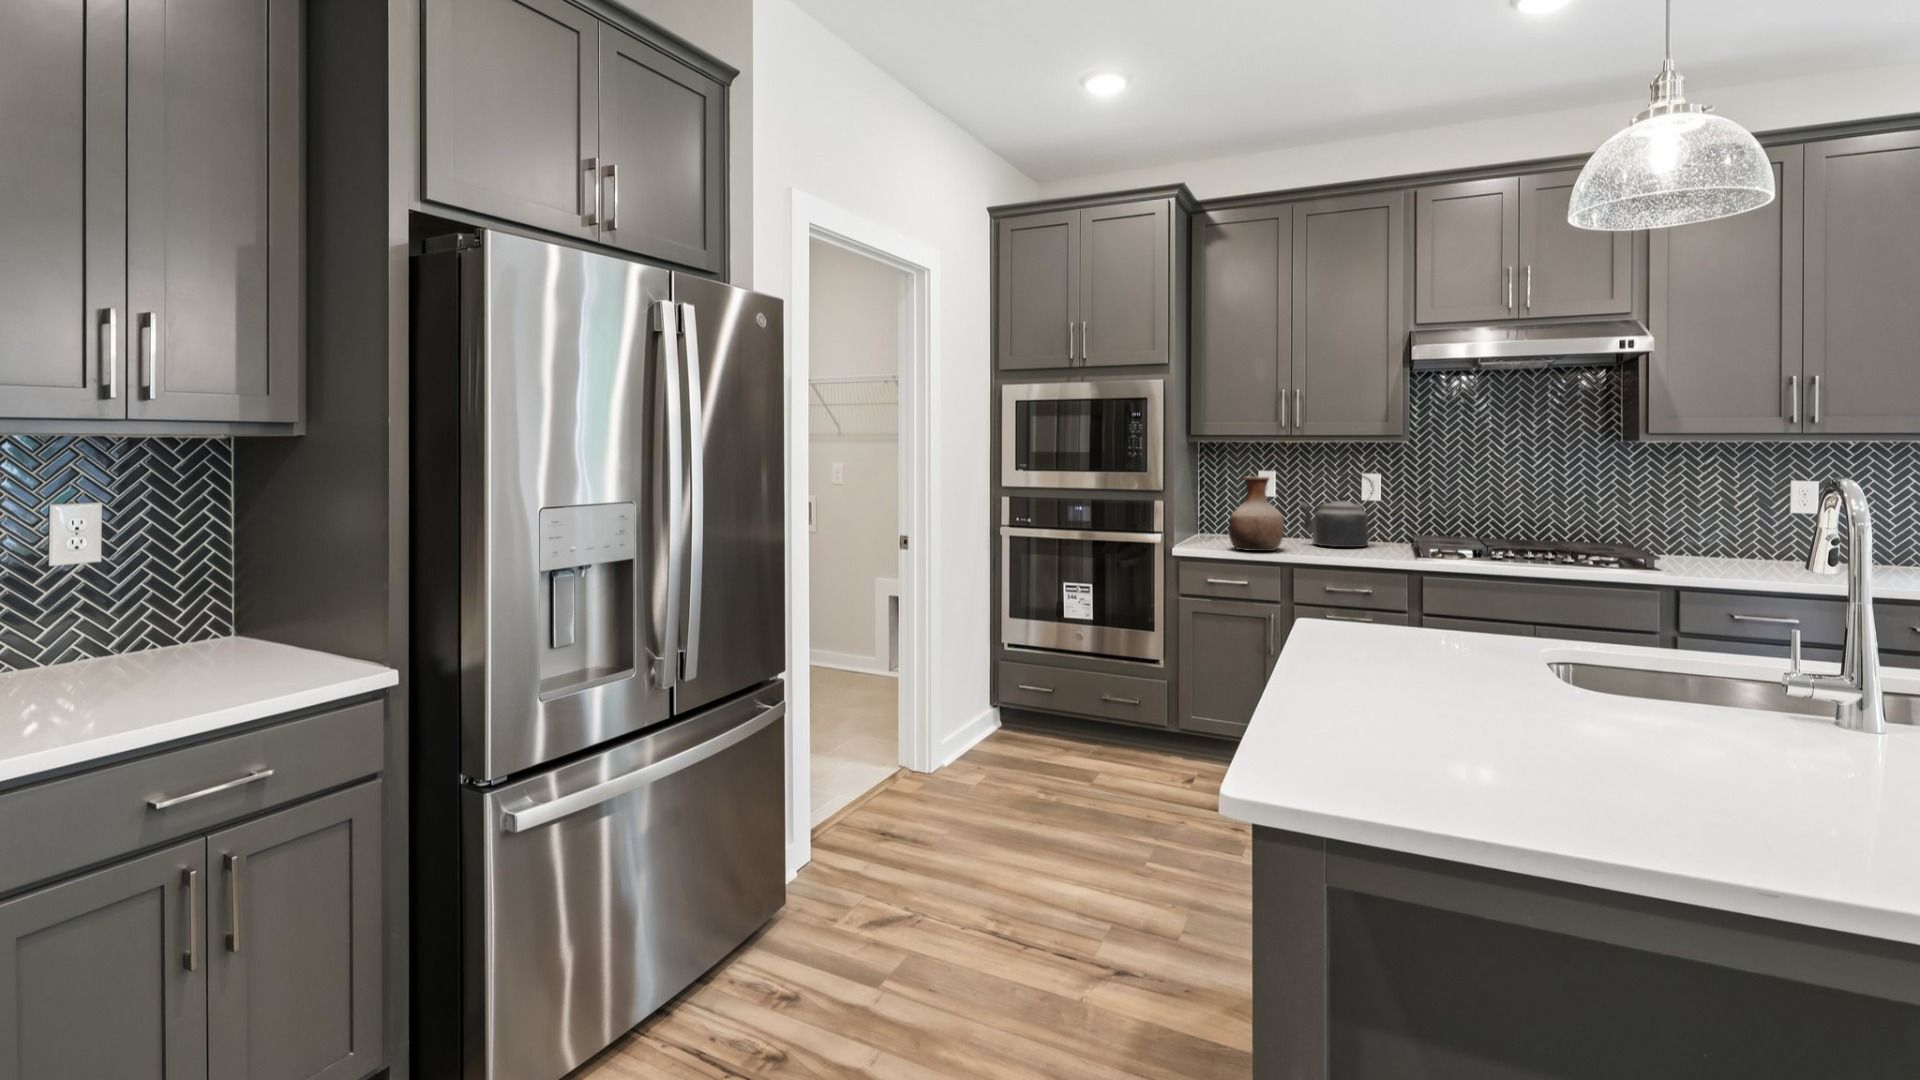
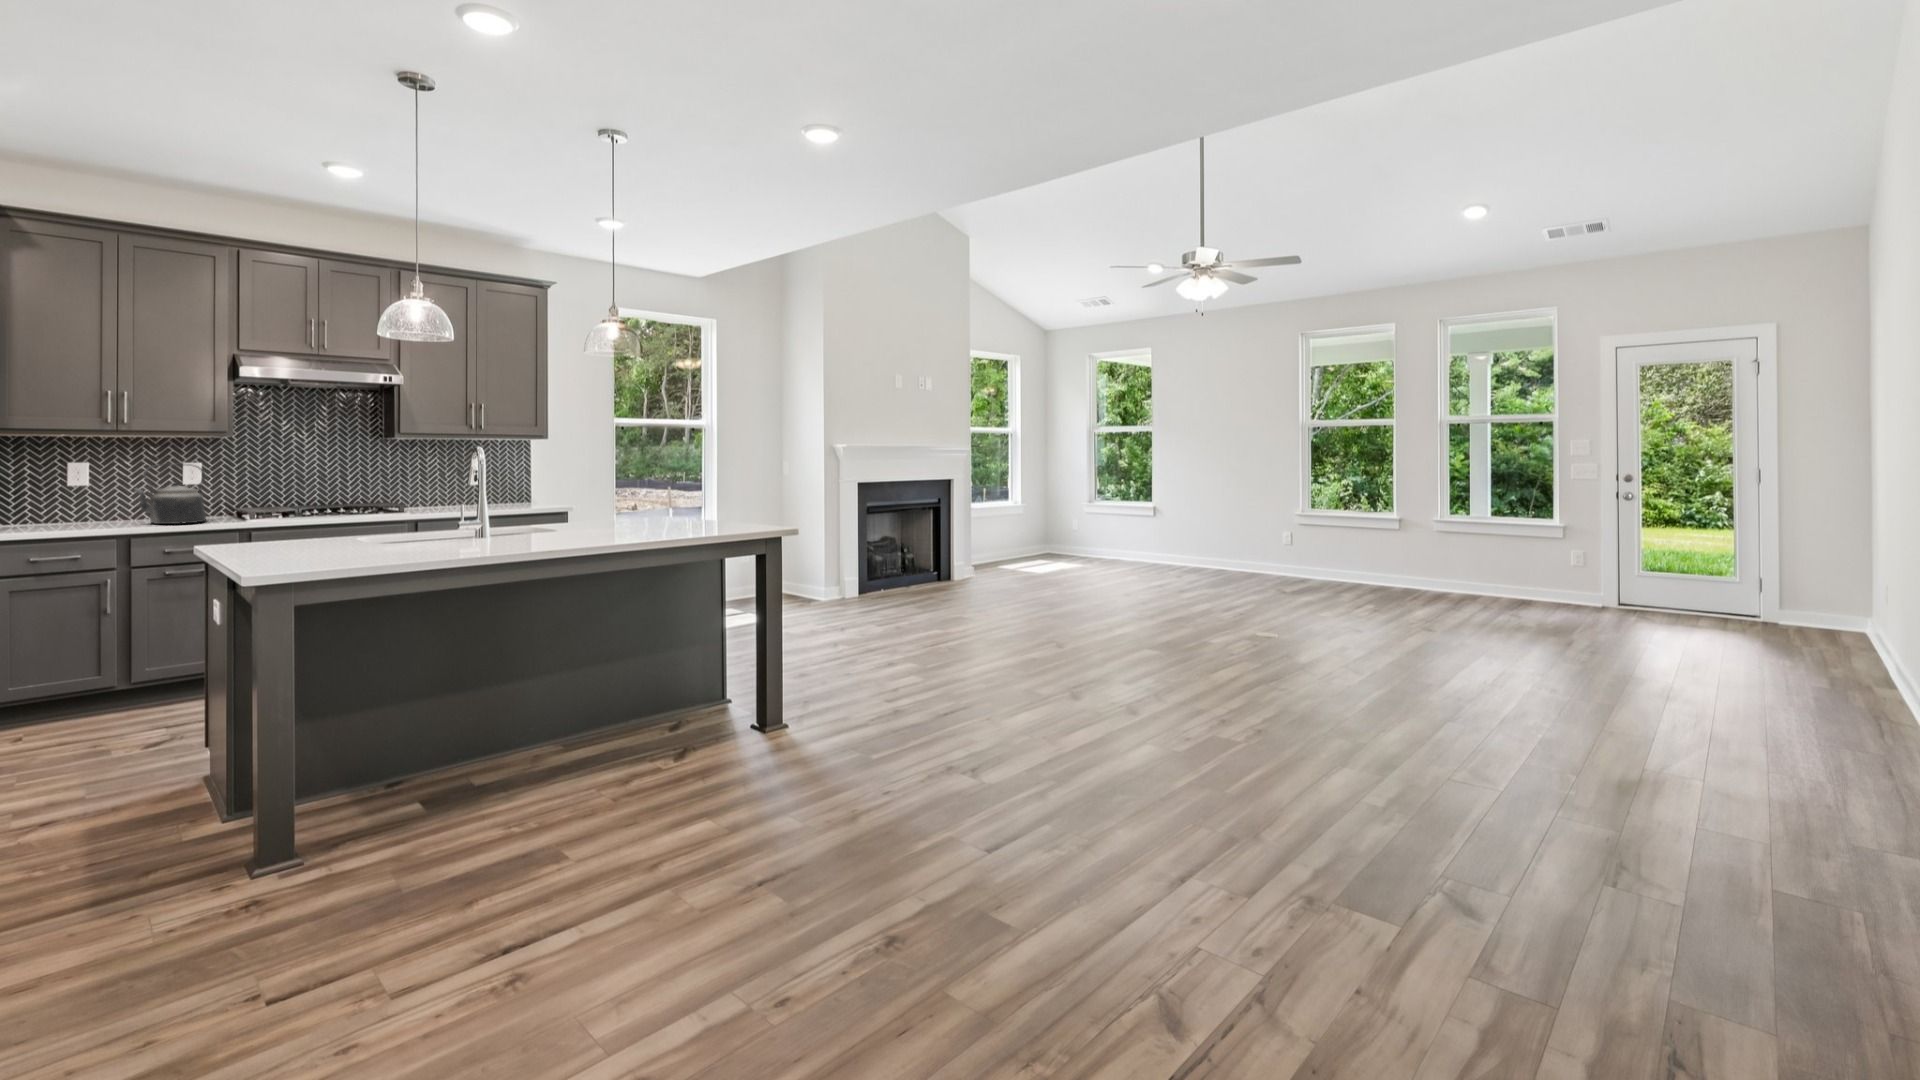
vase: present [1228,477,1284,551] -> none [69,468,133,533]

